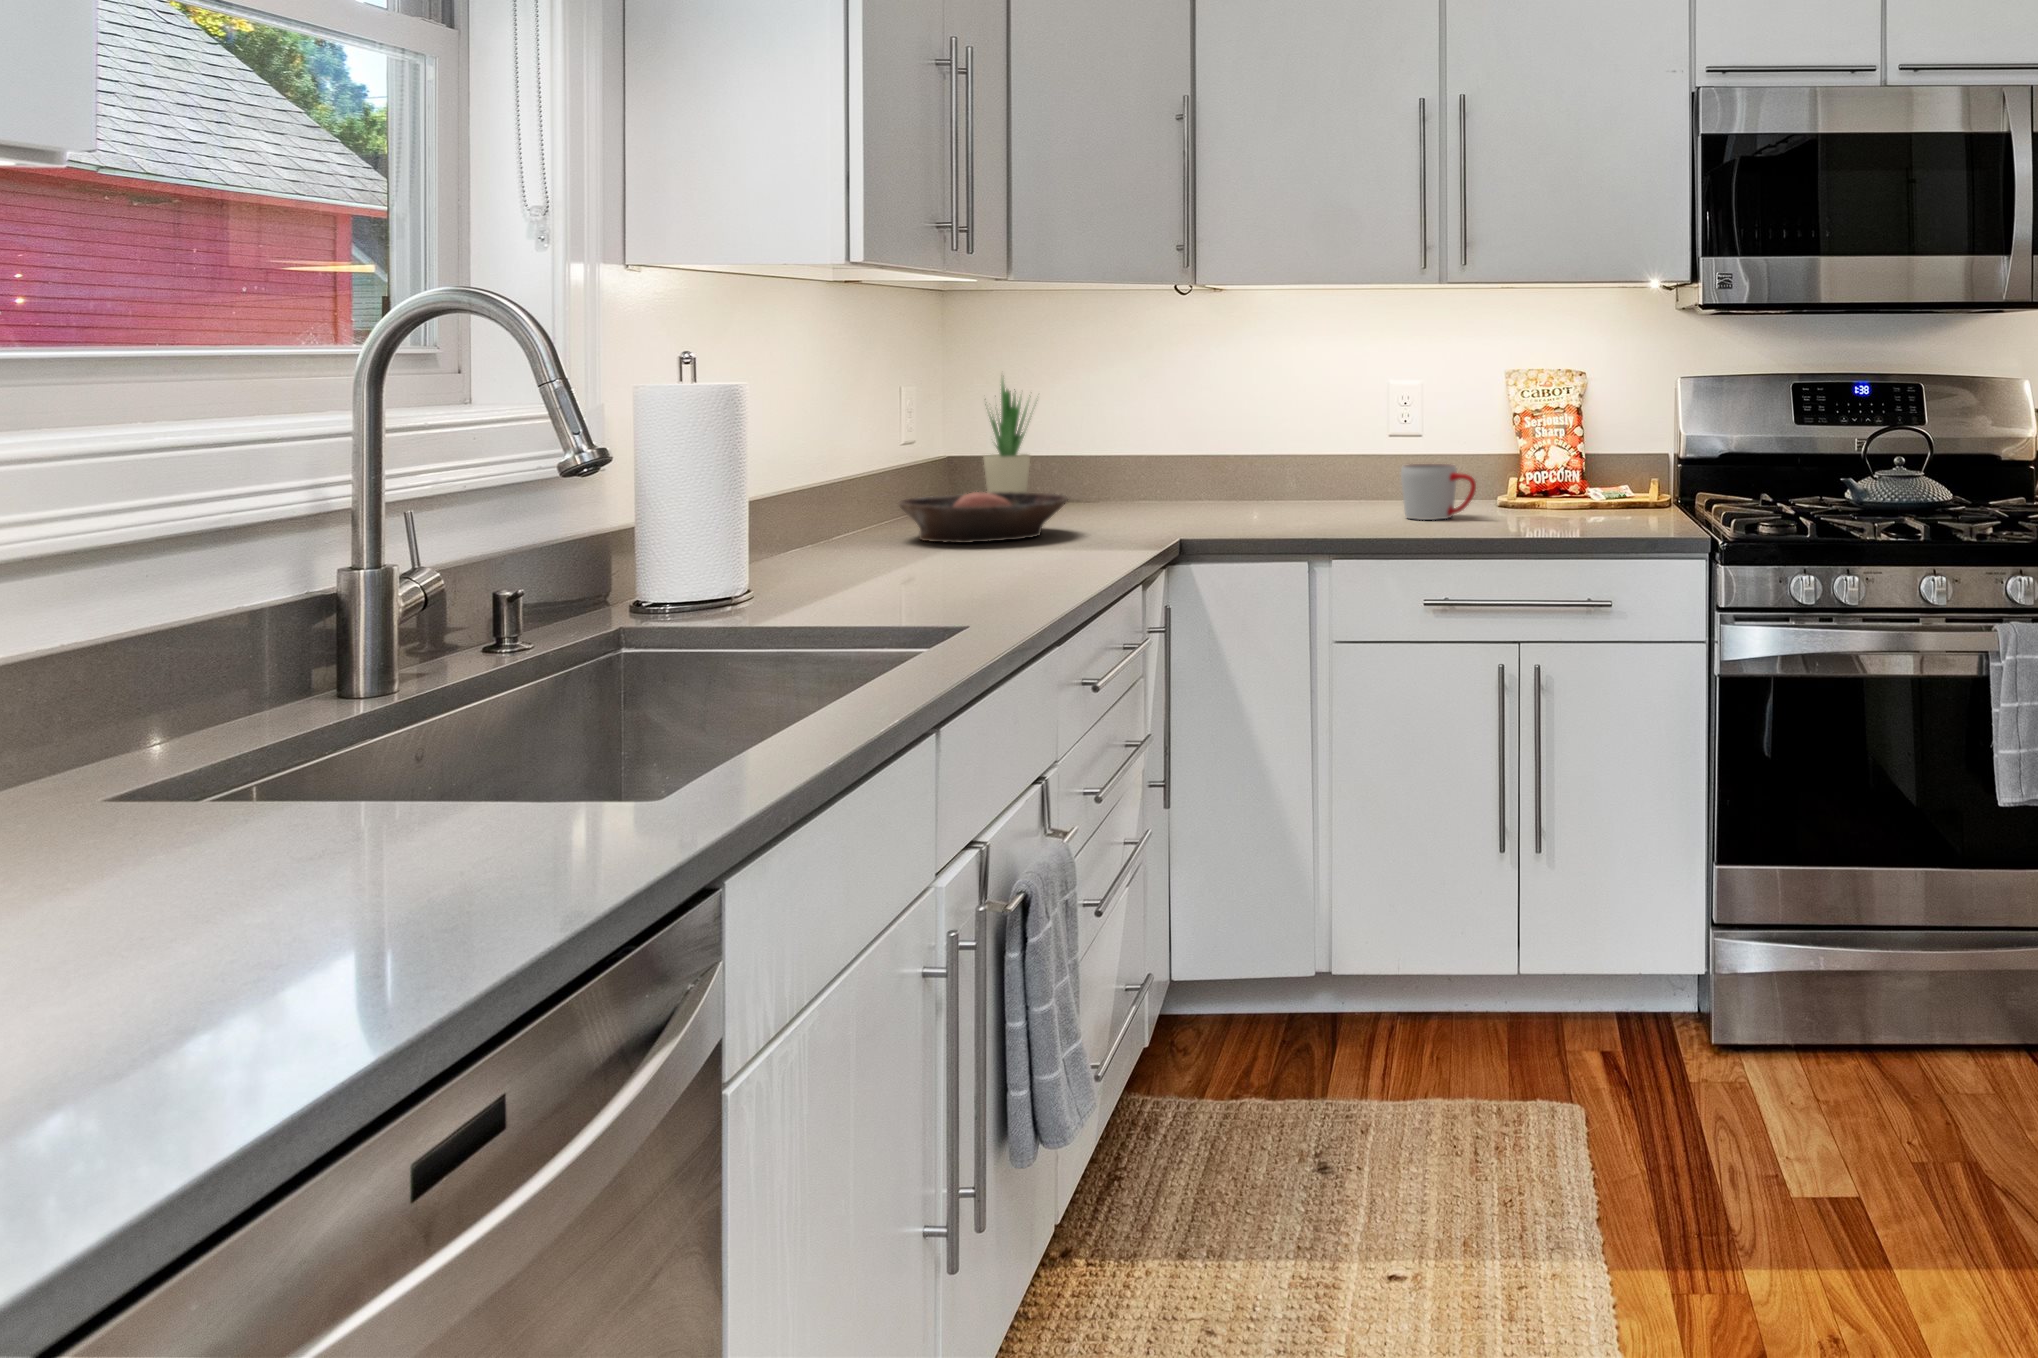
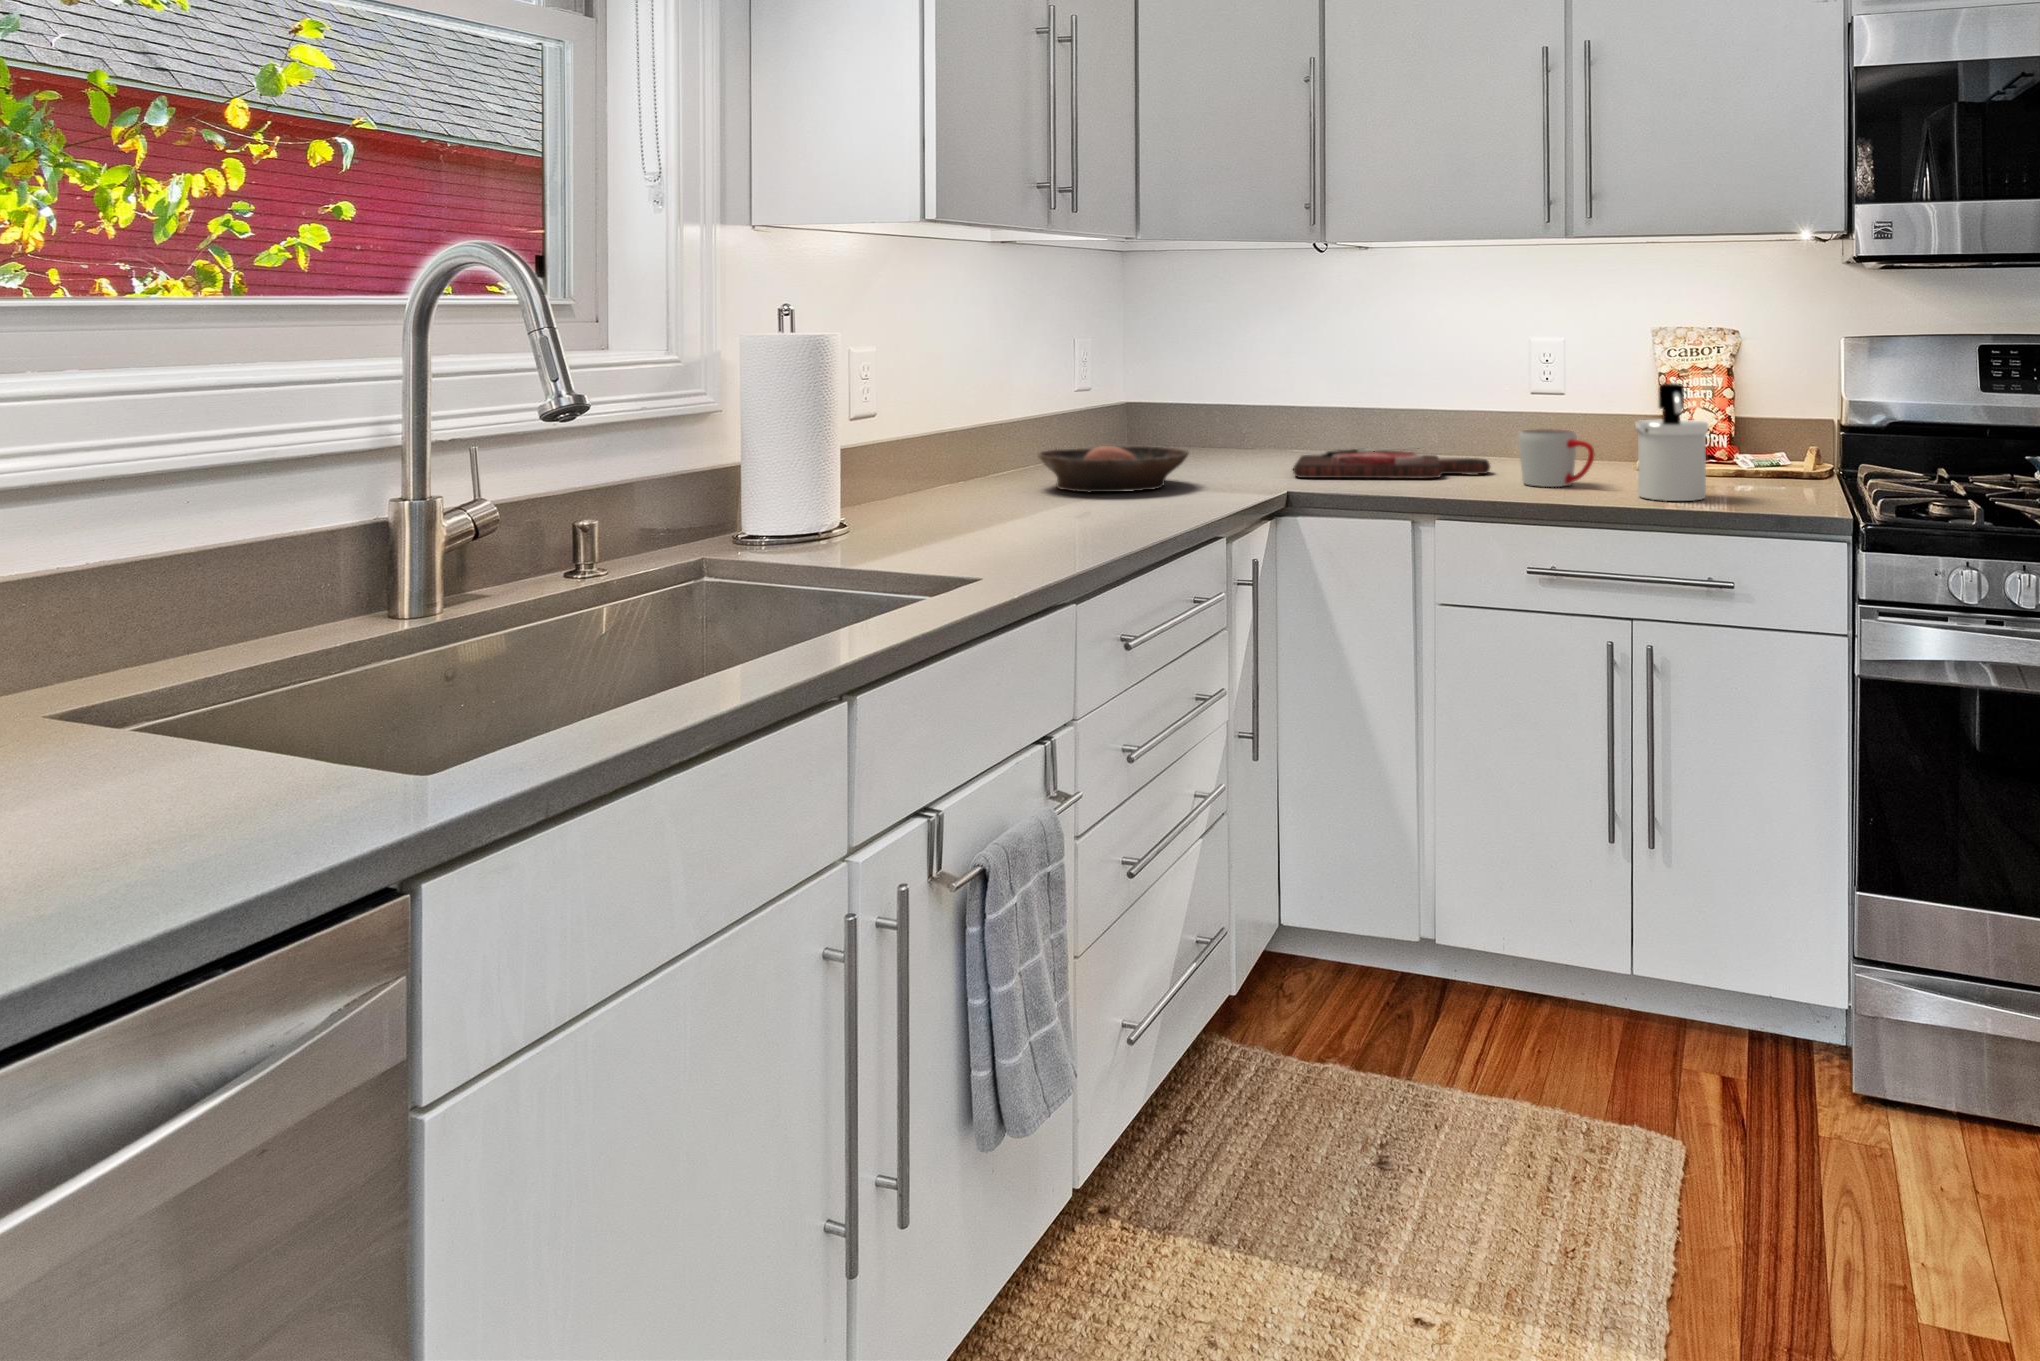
potted plant: present [984,380,1031,493] -> none [1153,336,1202,456]
soap dispenser: none [1518,417,1583,528] -> present [1635,383,1708,501]
cutting board: none [1163,484,1365,520] -> present [1293,447,1490,478]

